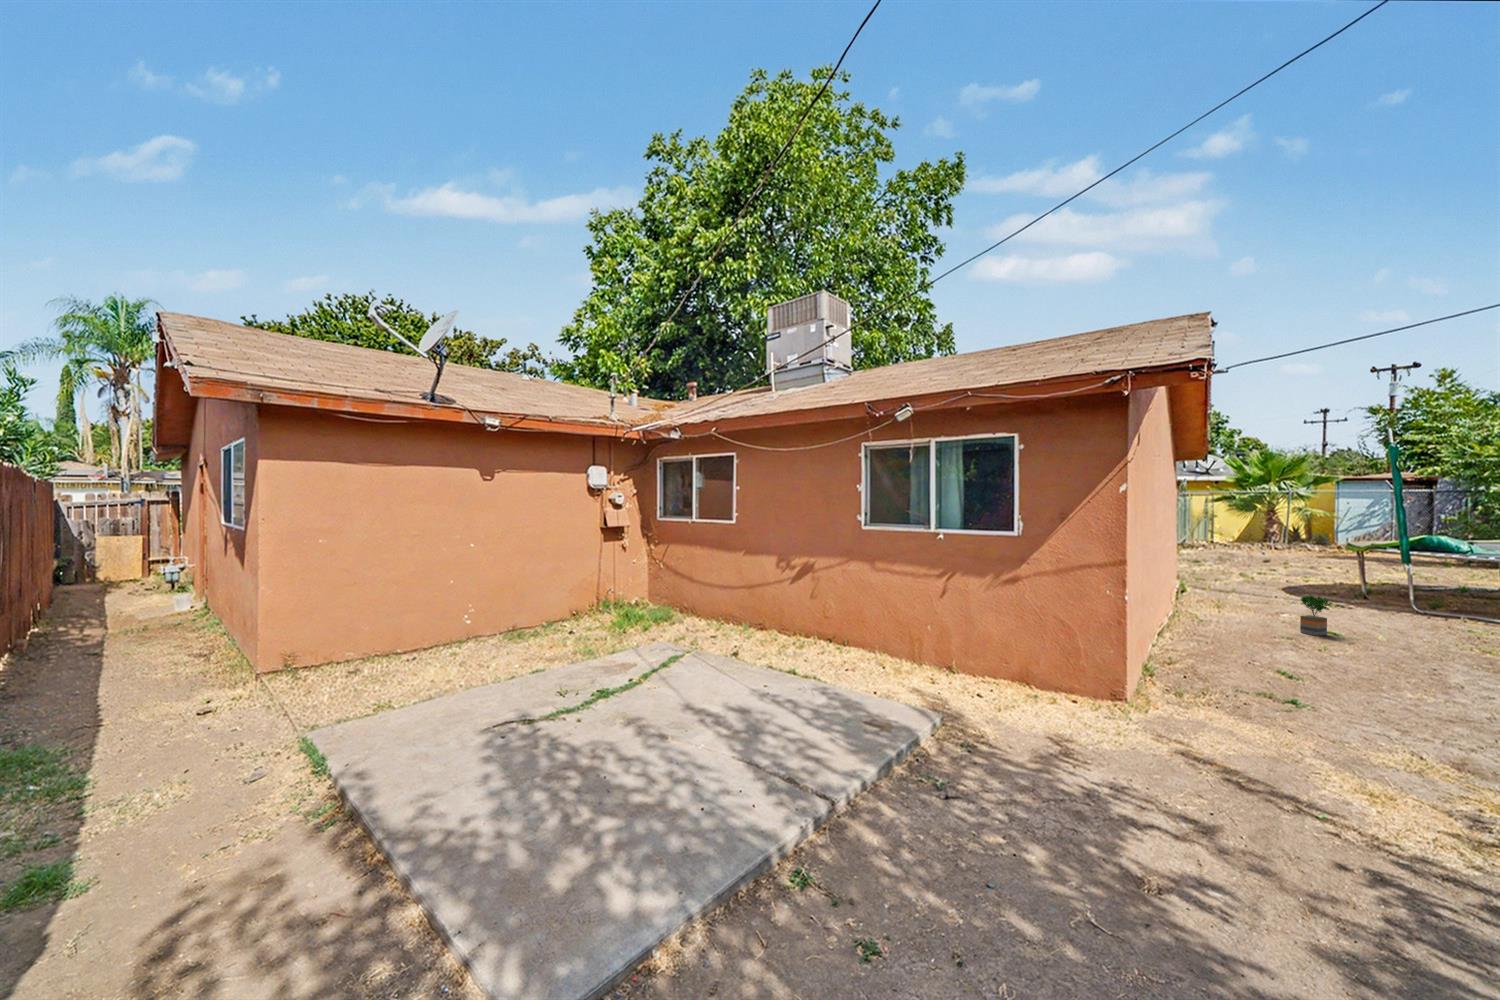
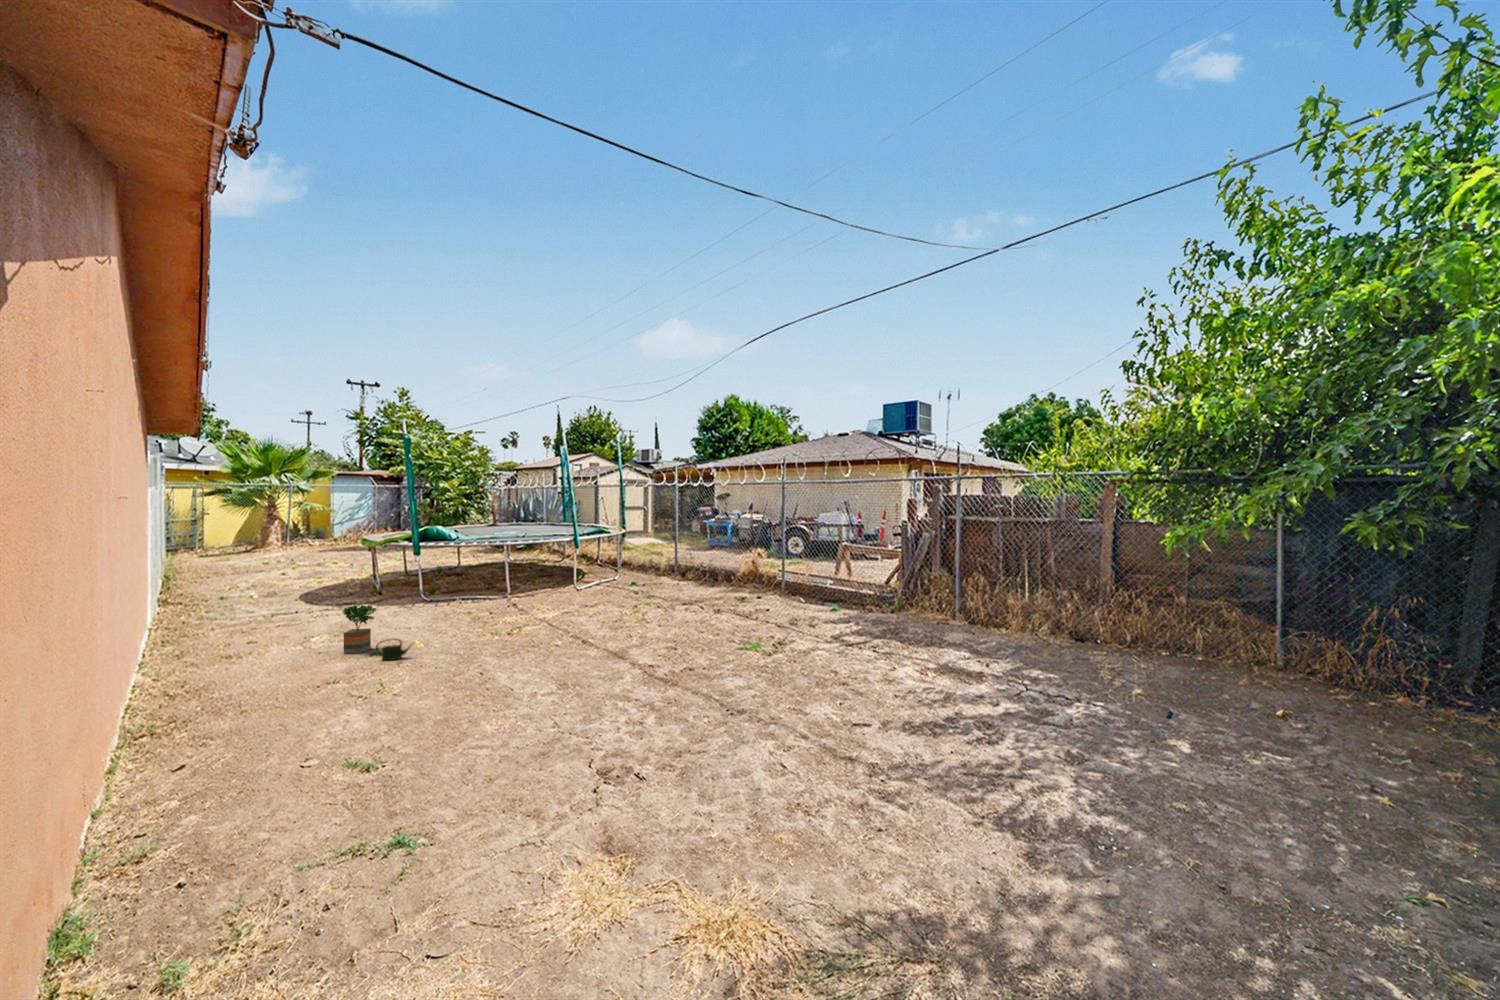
watering can: none [1327,628,1368,647] -> present [376,639,412,660]

